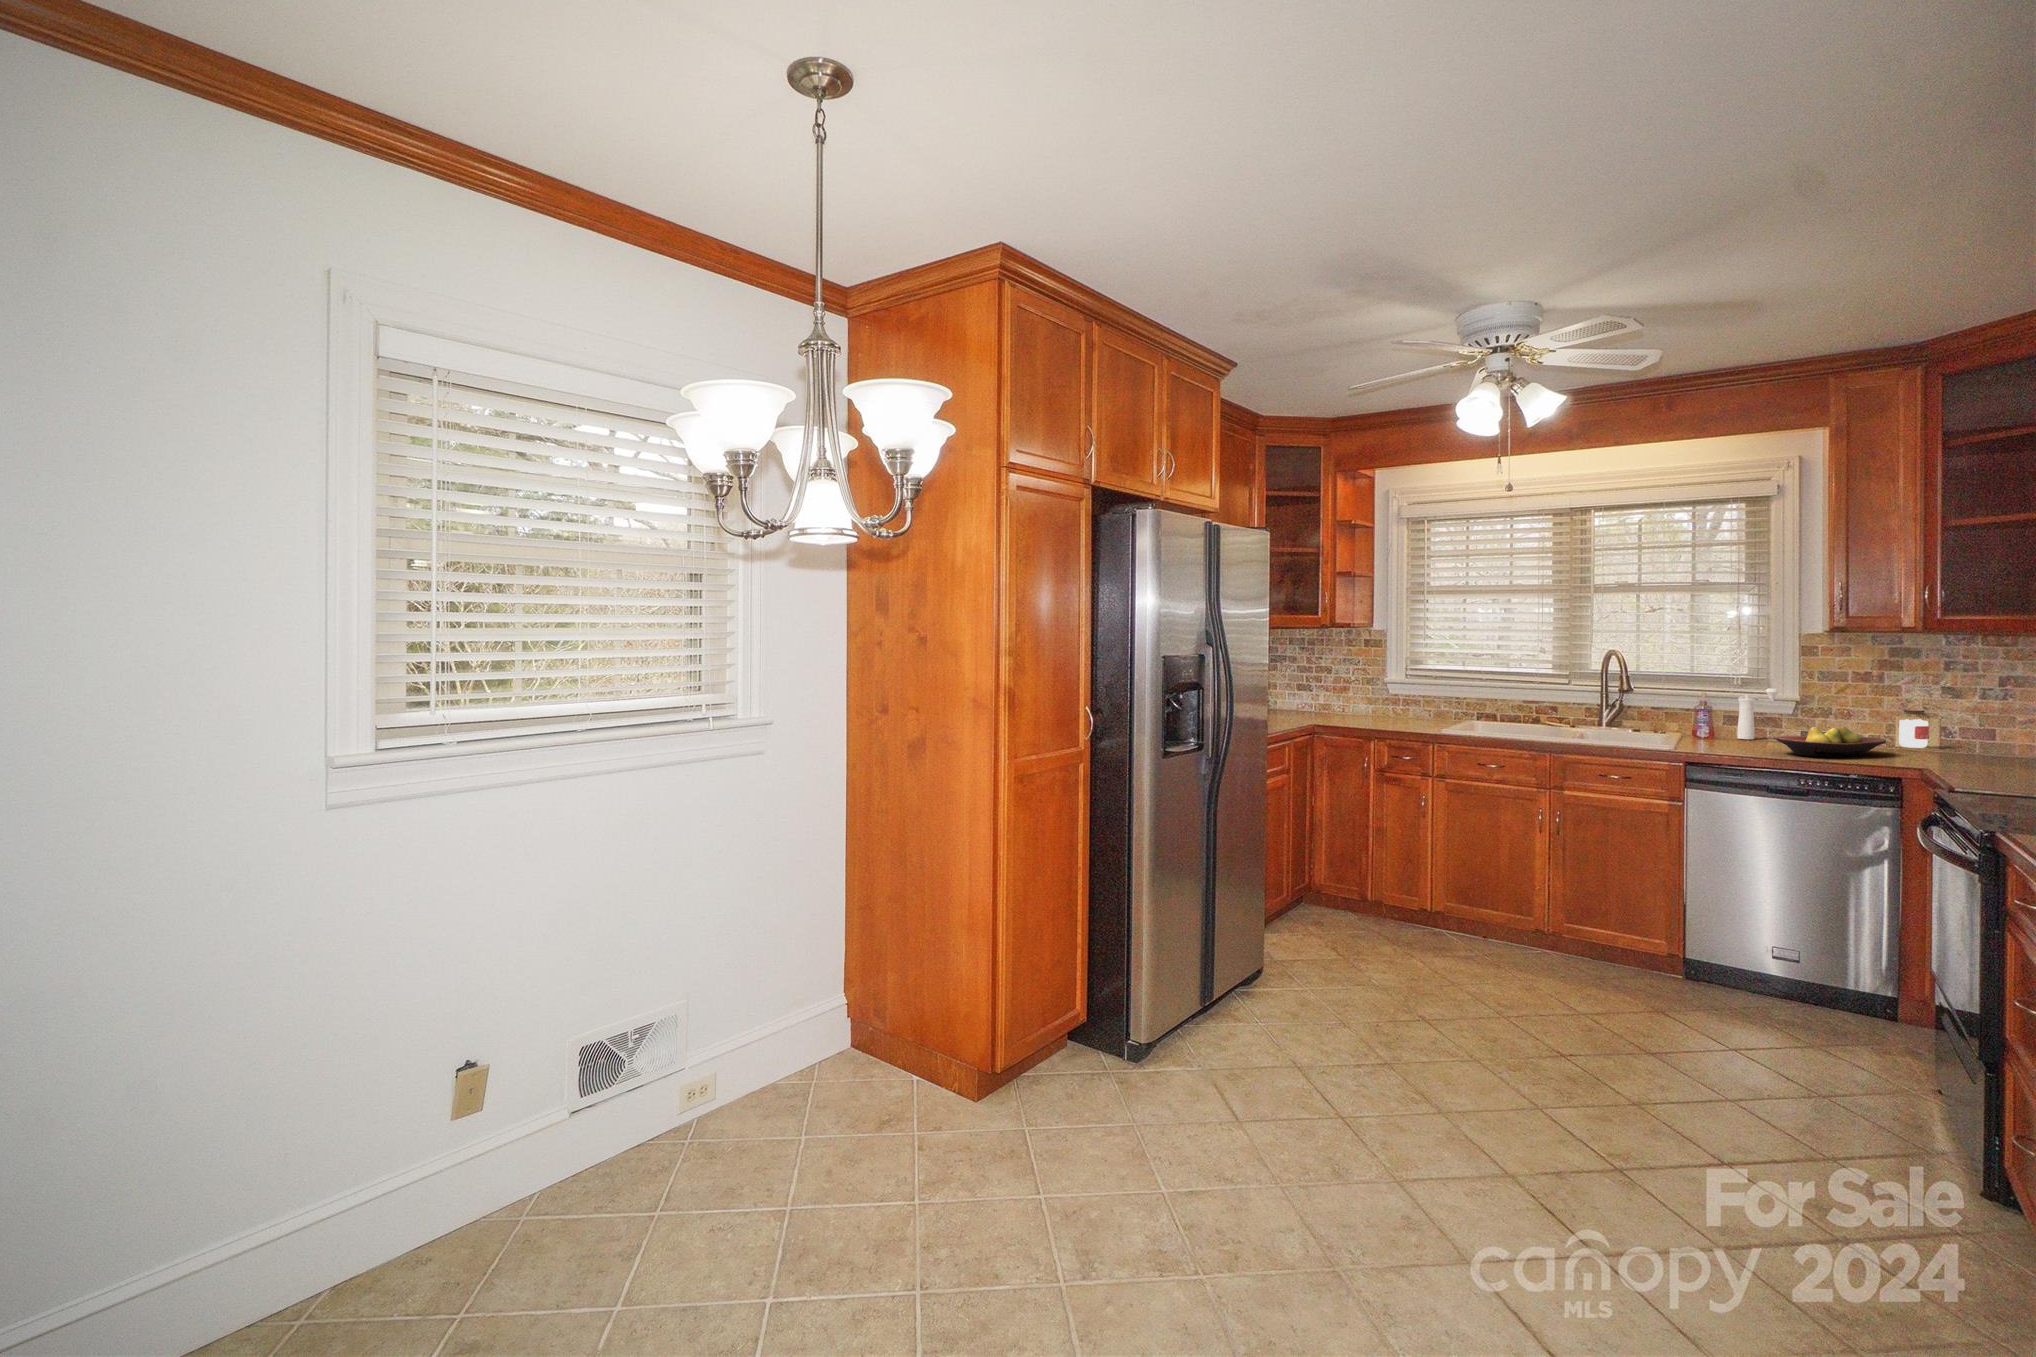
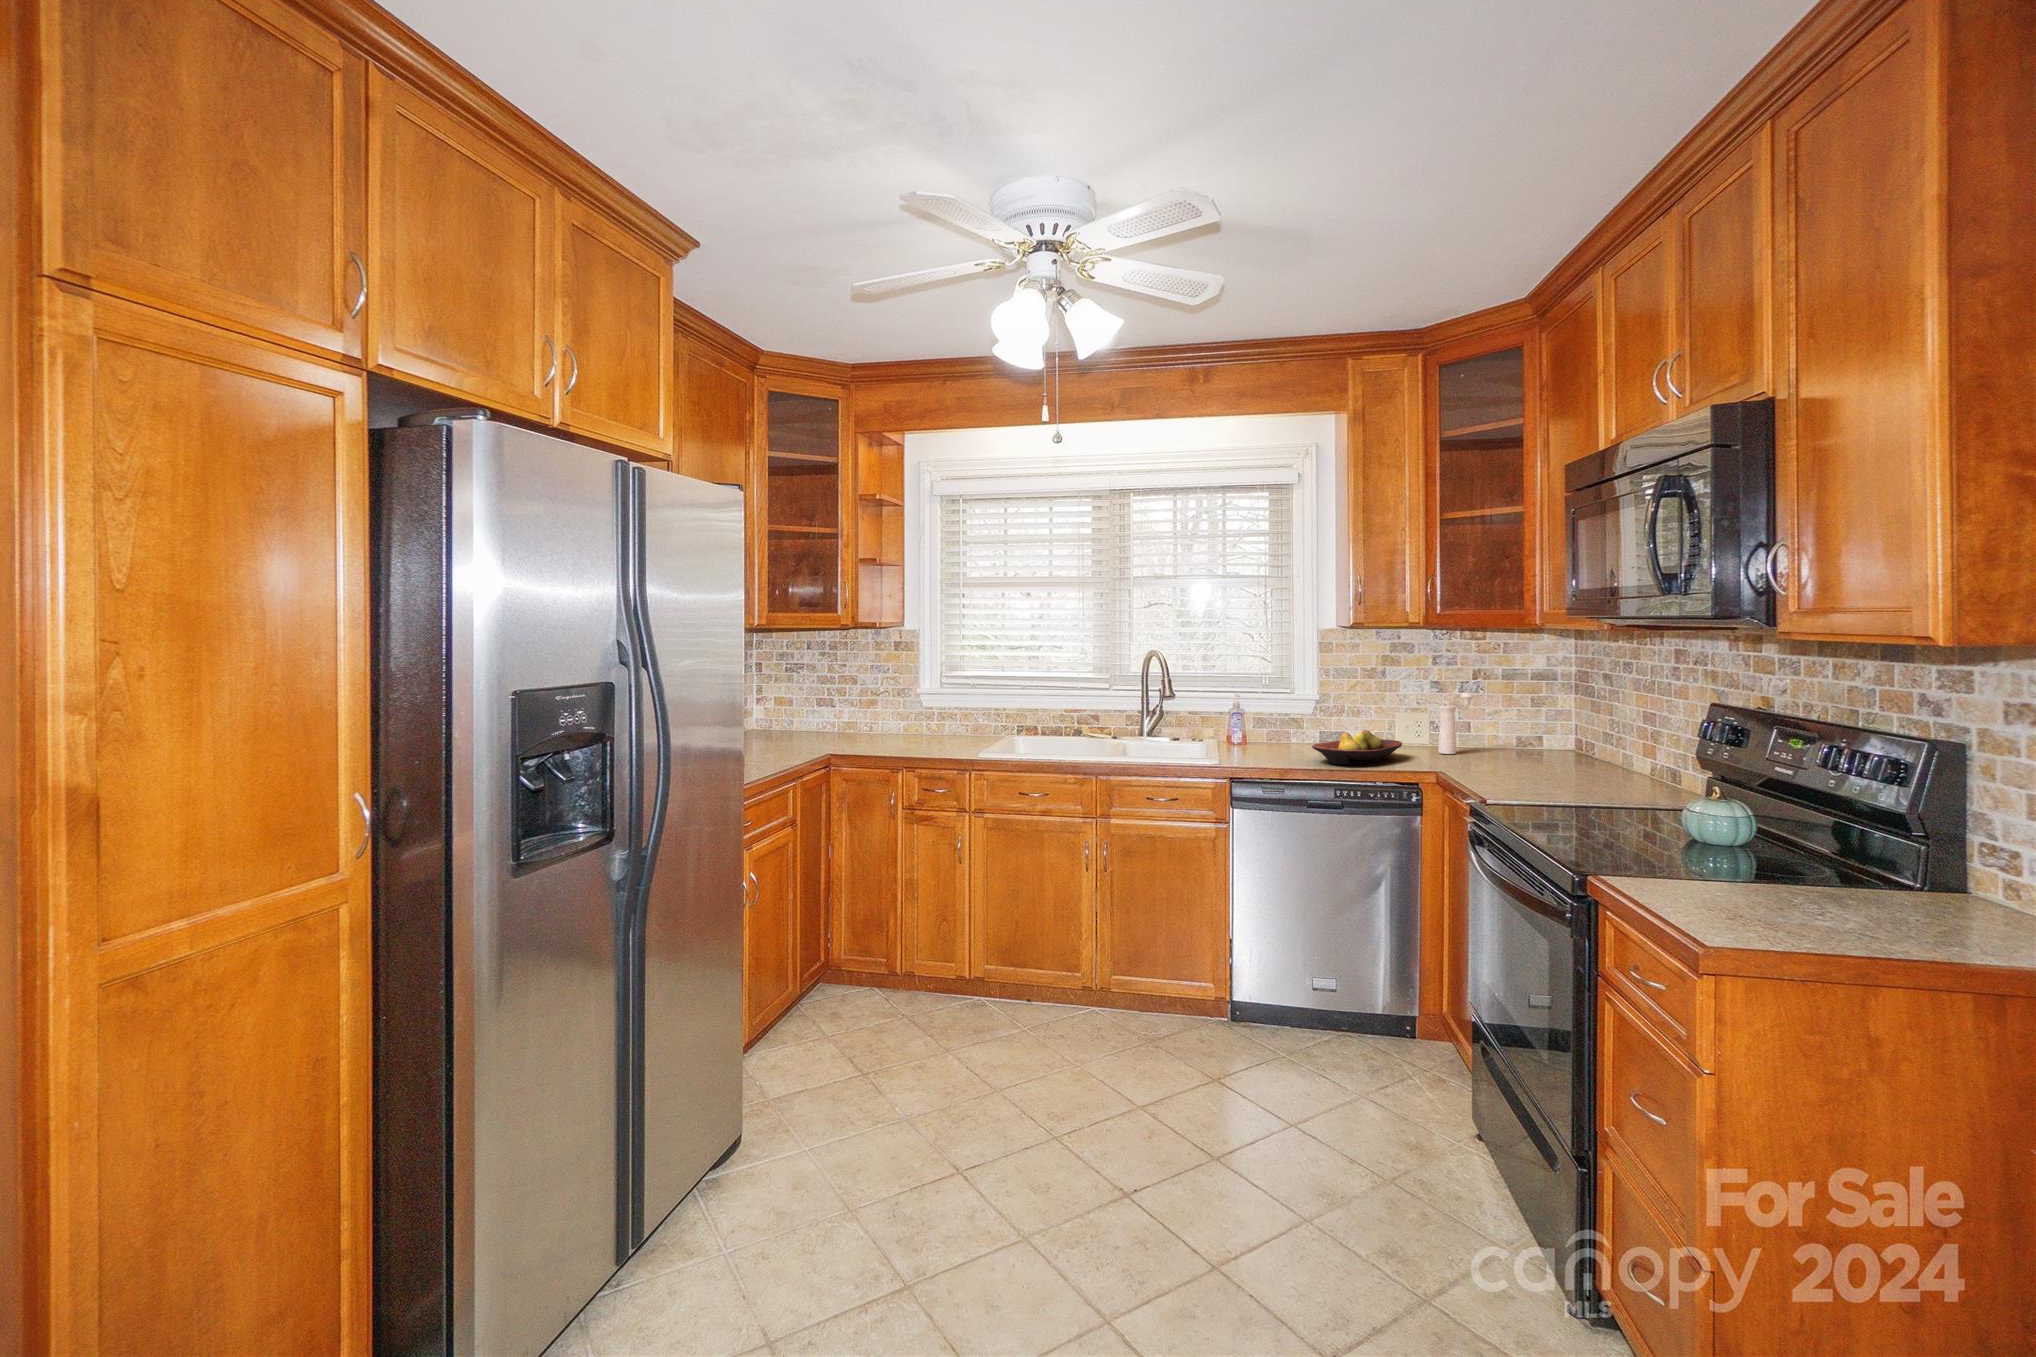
pepper mill: present [1737,688,1779,739] -> present [1438,693,1474,754]
jar: present [1898,710,1930,748] -> none [1402,708,1427,747]

